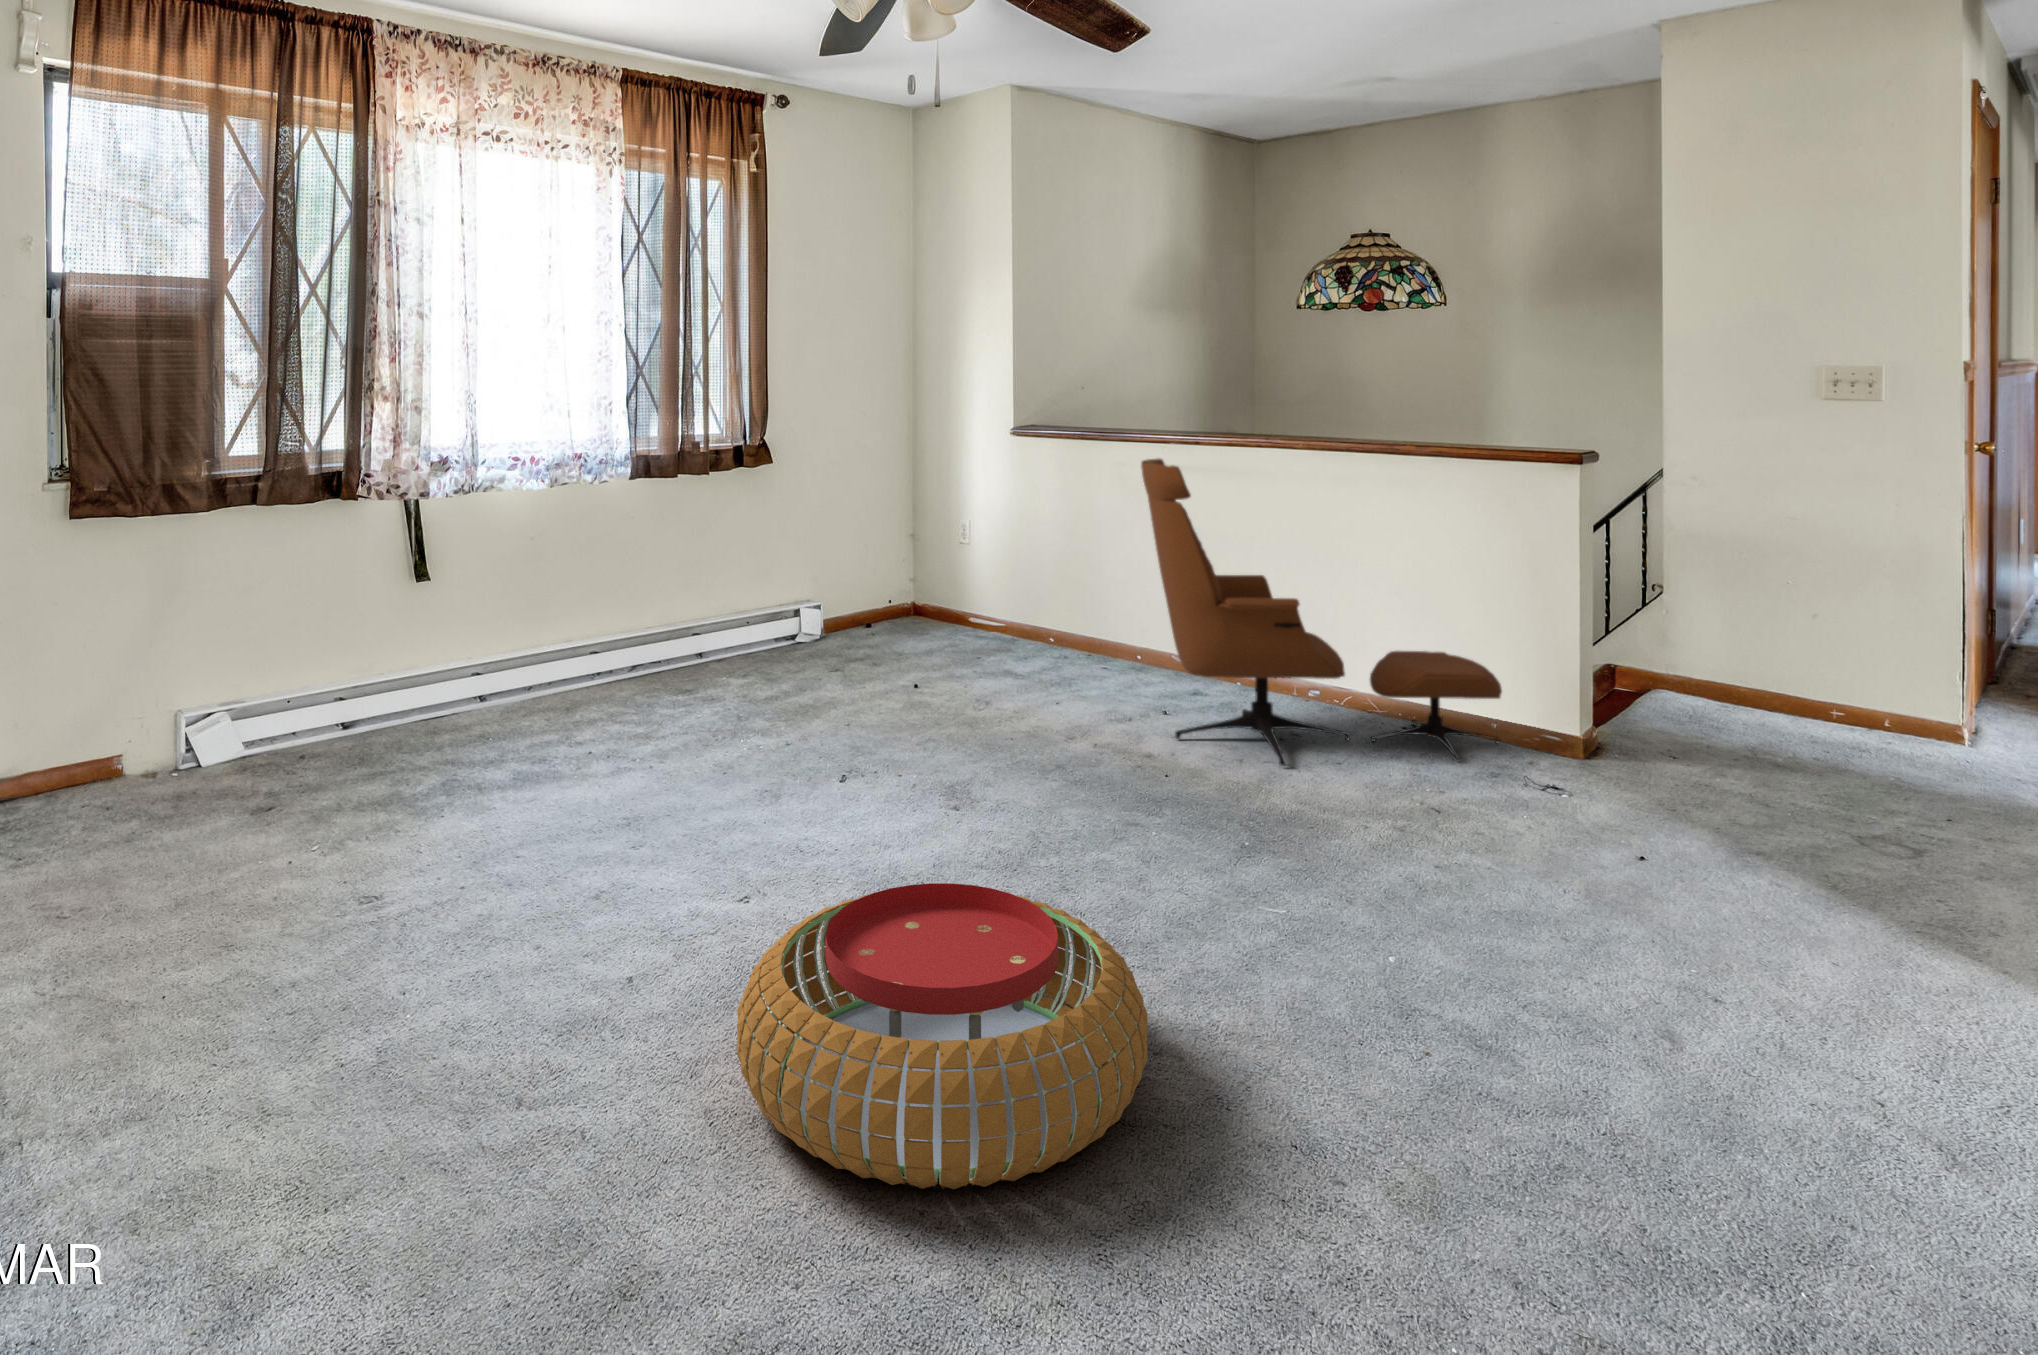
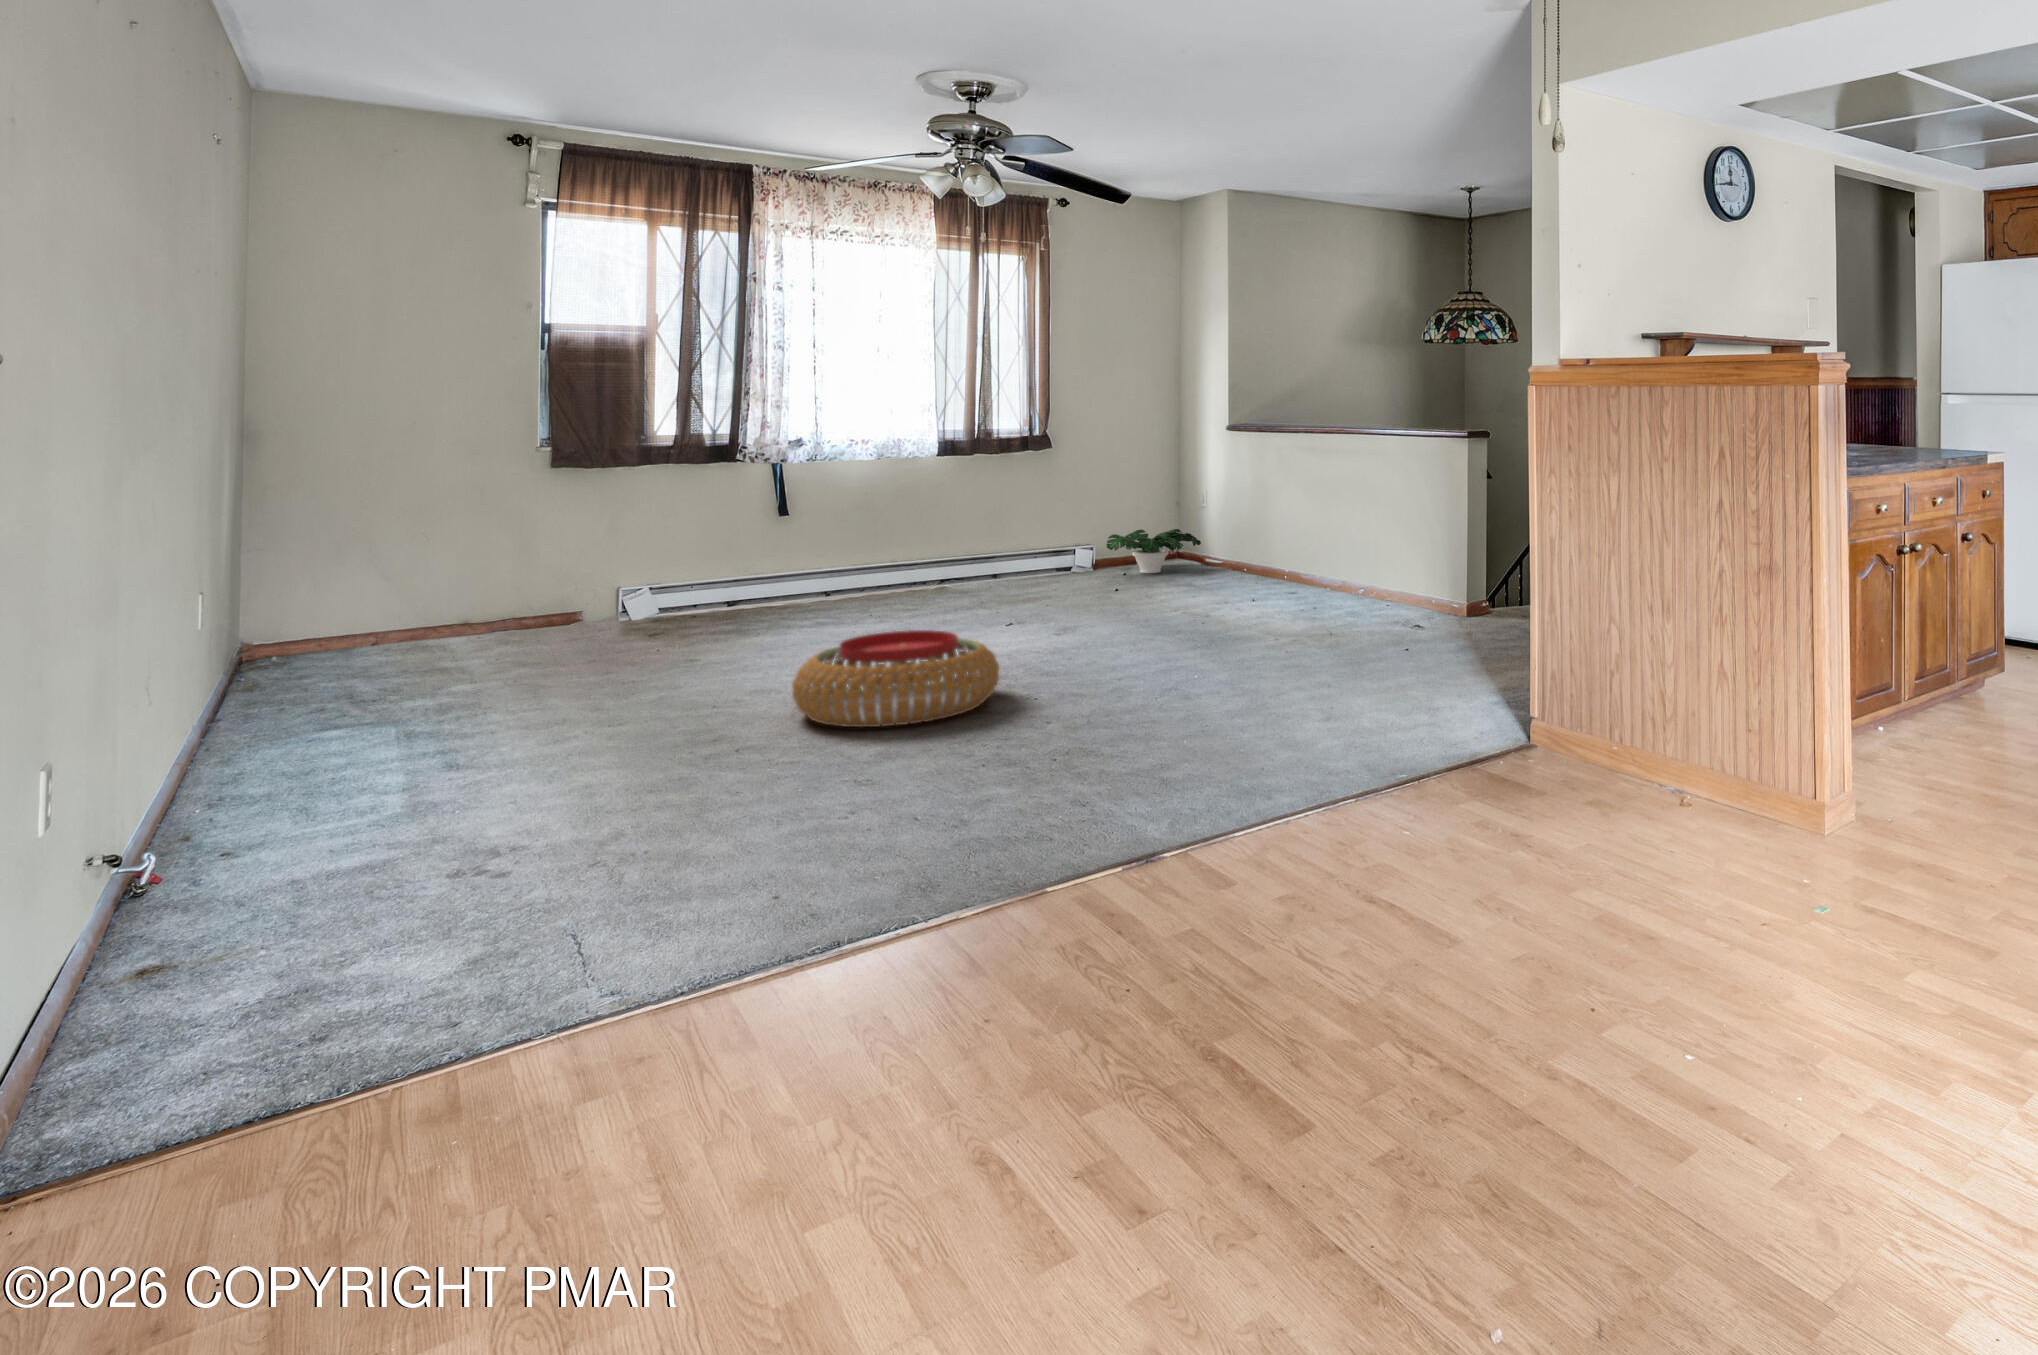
lounge chair: present [1141,459,1502,766] -> none [1211,443,1429,627]
potted plant: none [853,572,976,640] -> present [1107,529,1201,573]

